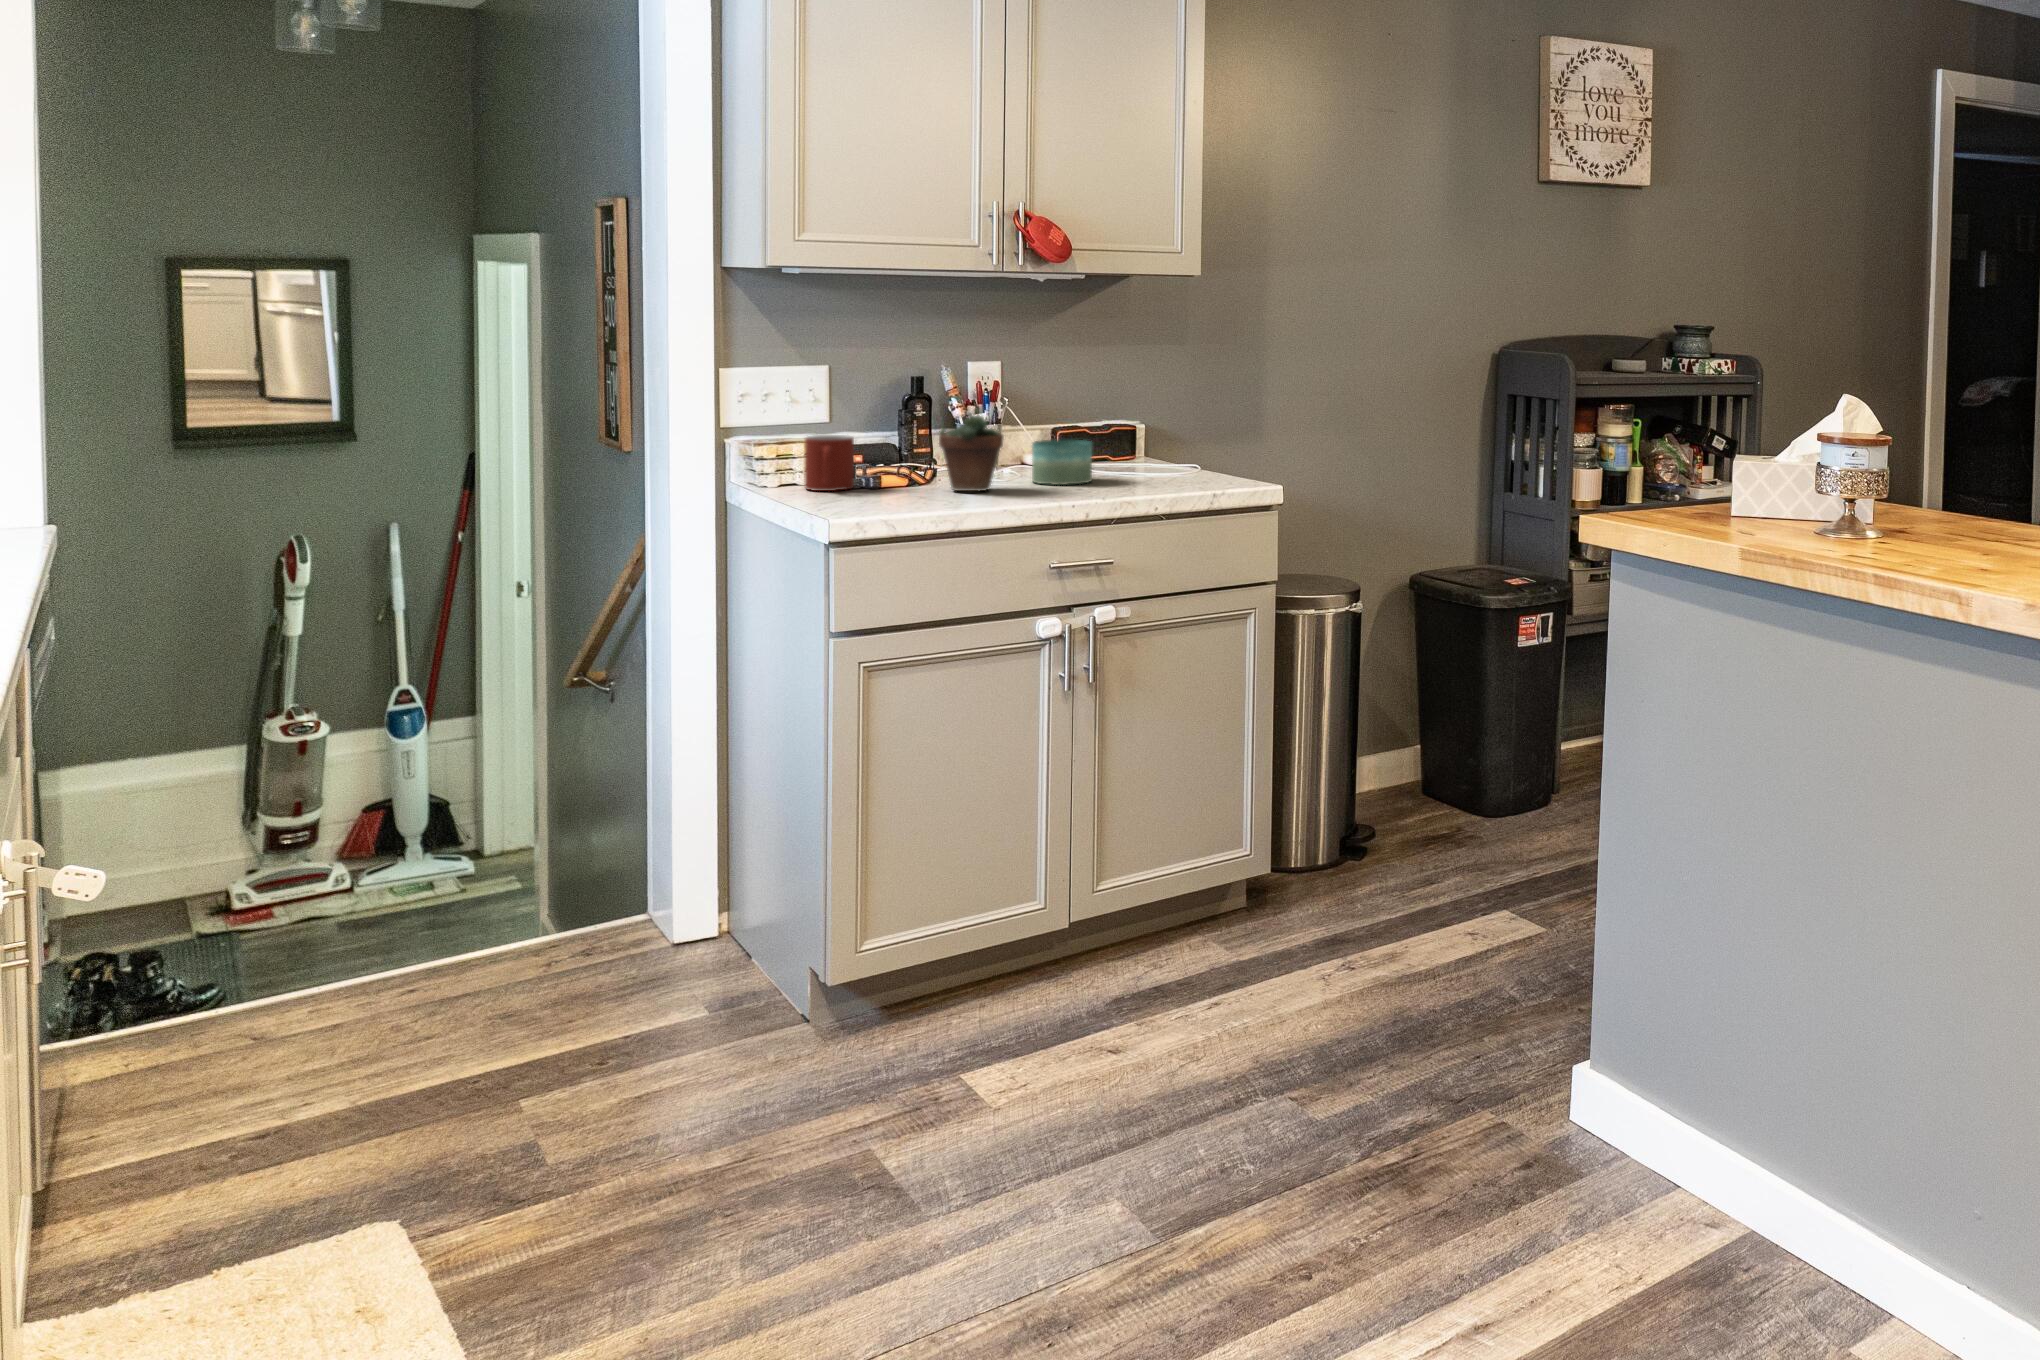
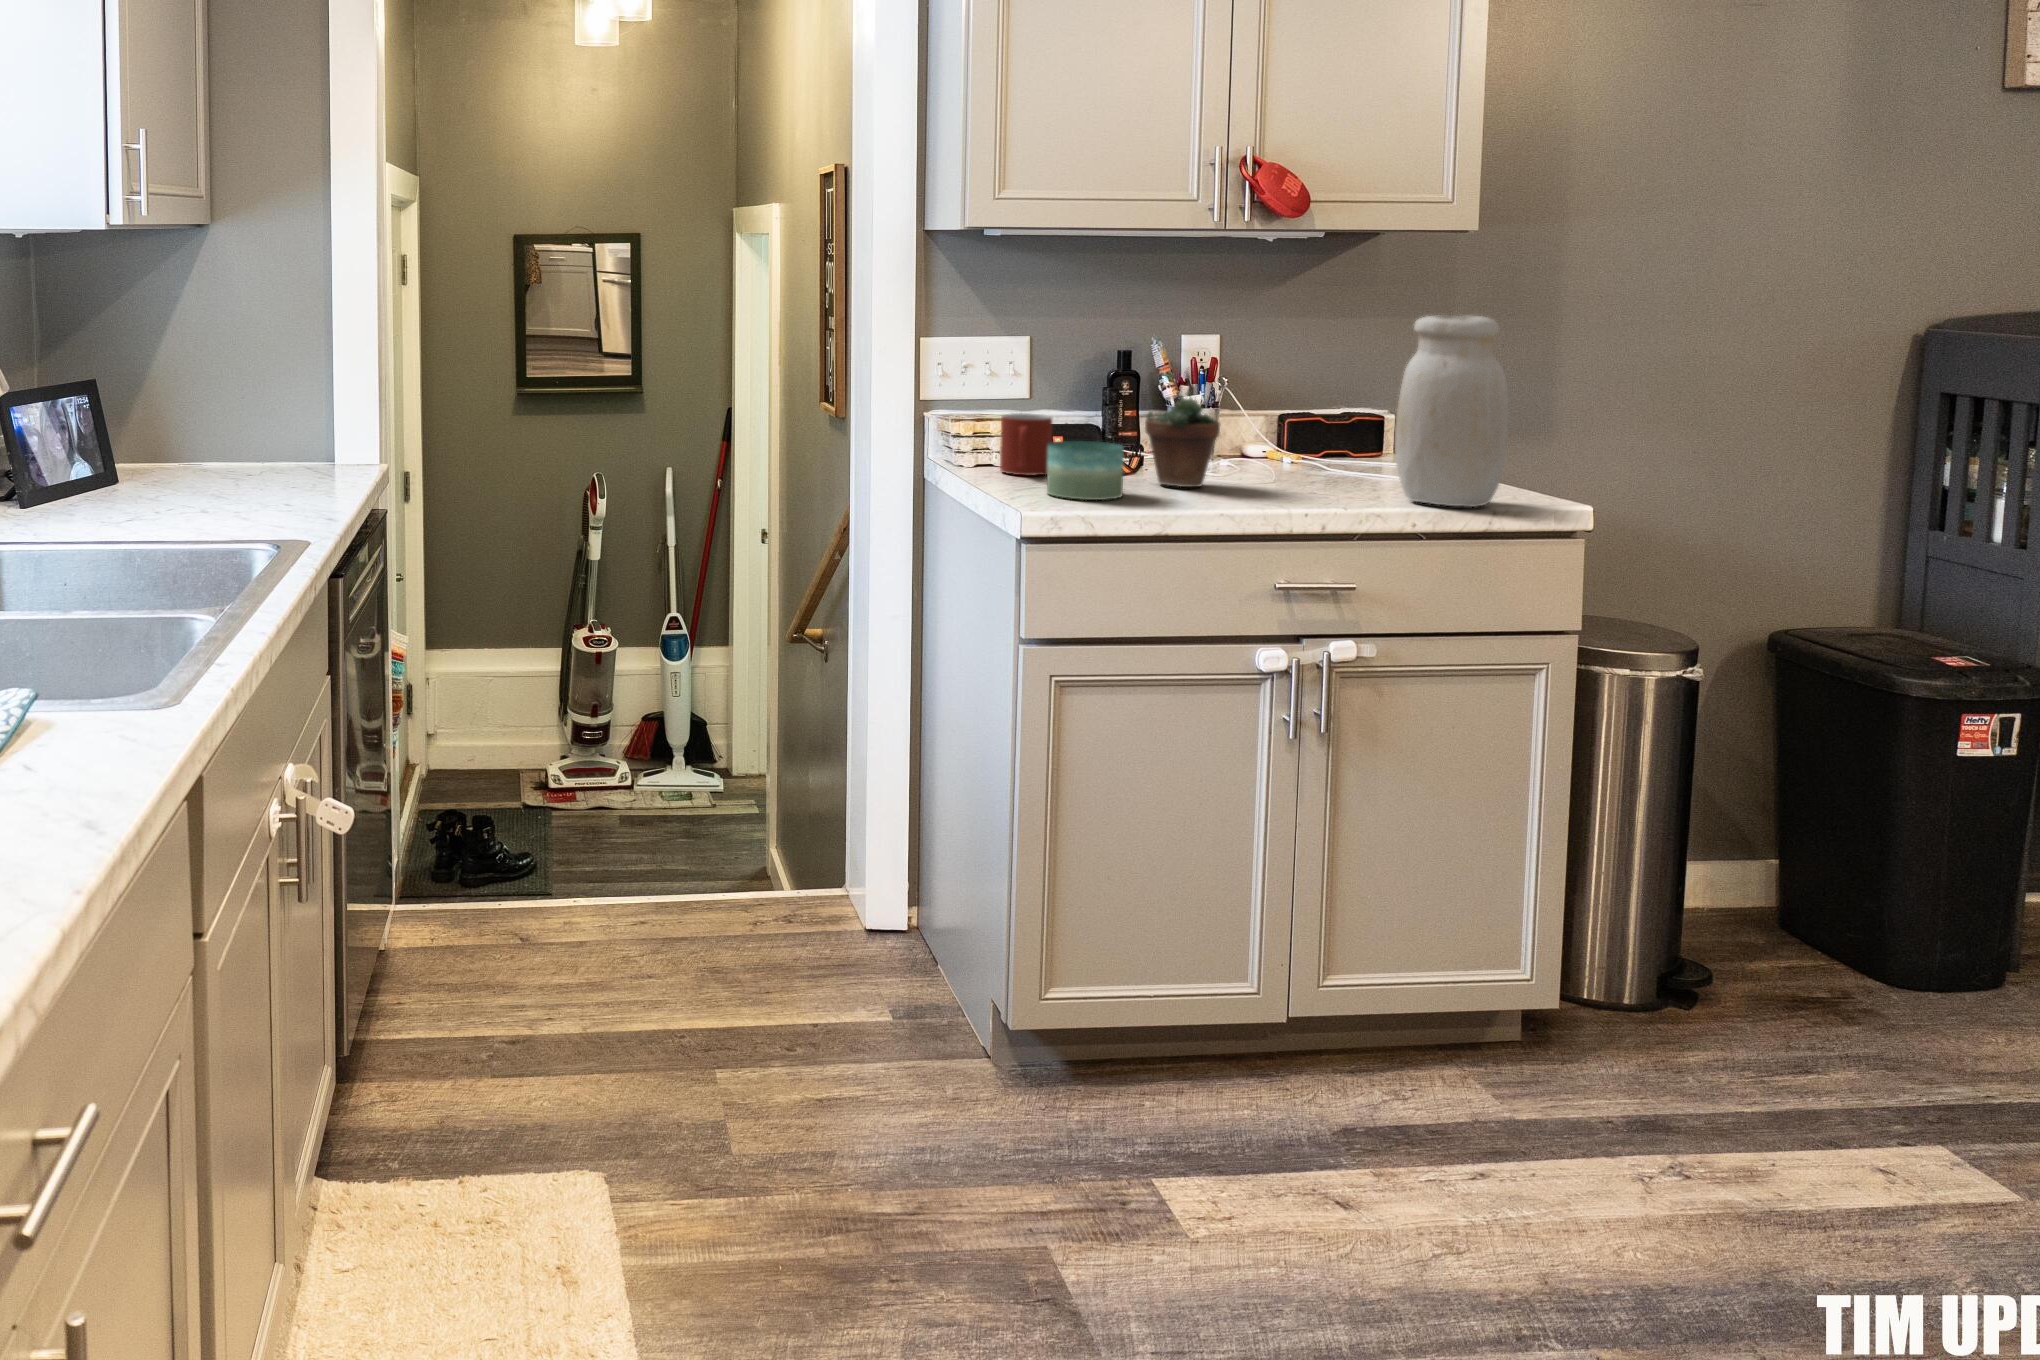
jar: none [1143,342,1223,492] -> present [1395,315,1508,507]
candle: present [1032,439,1092,485] -> present [1047,441,1124,500]

